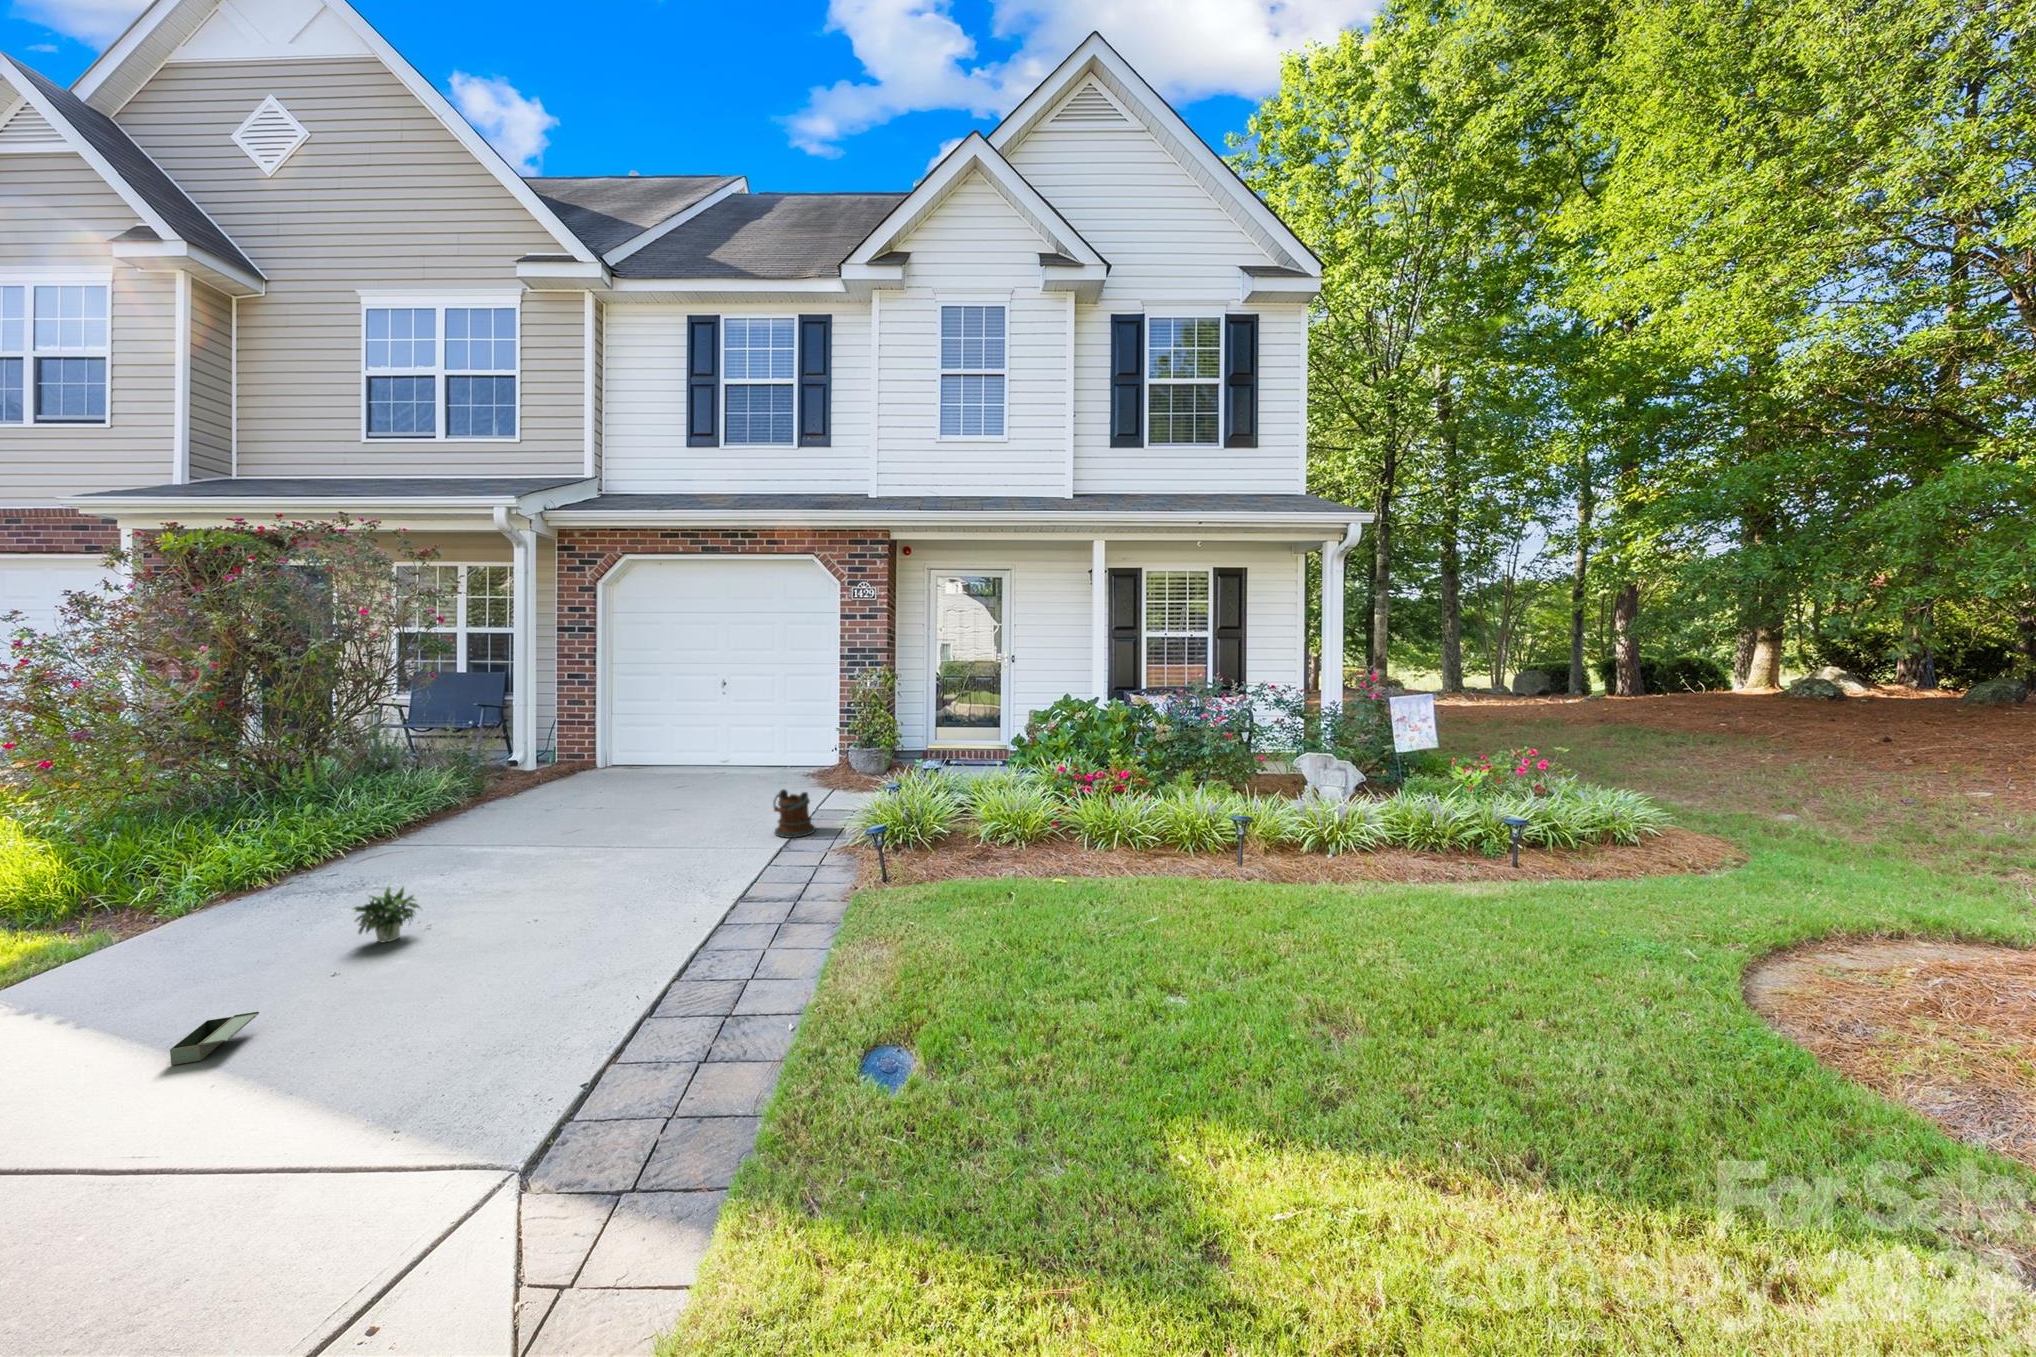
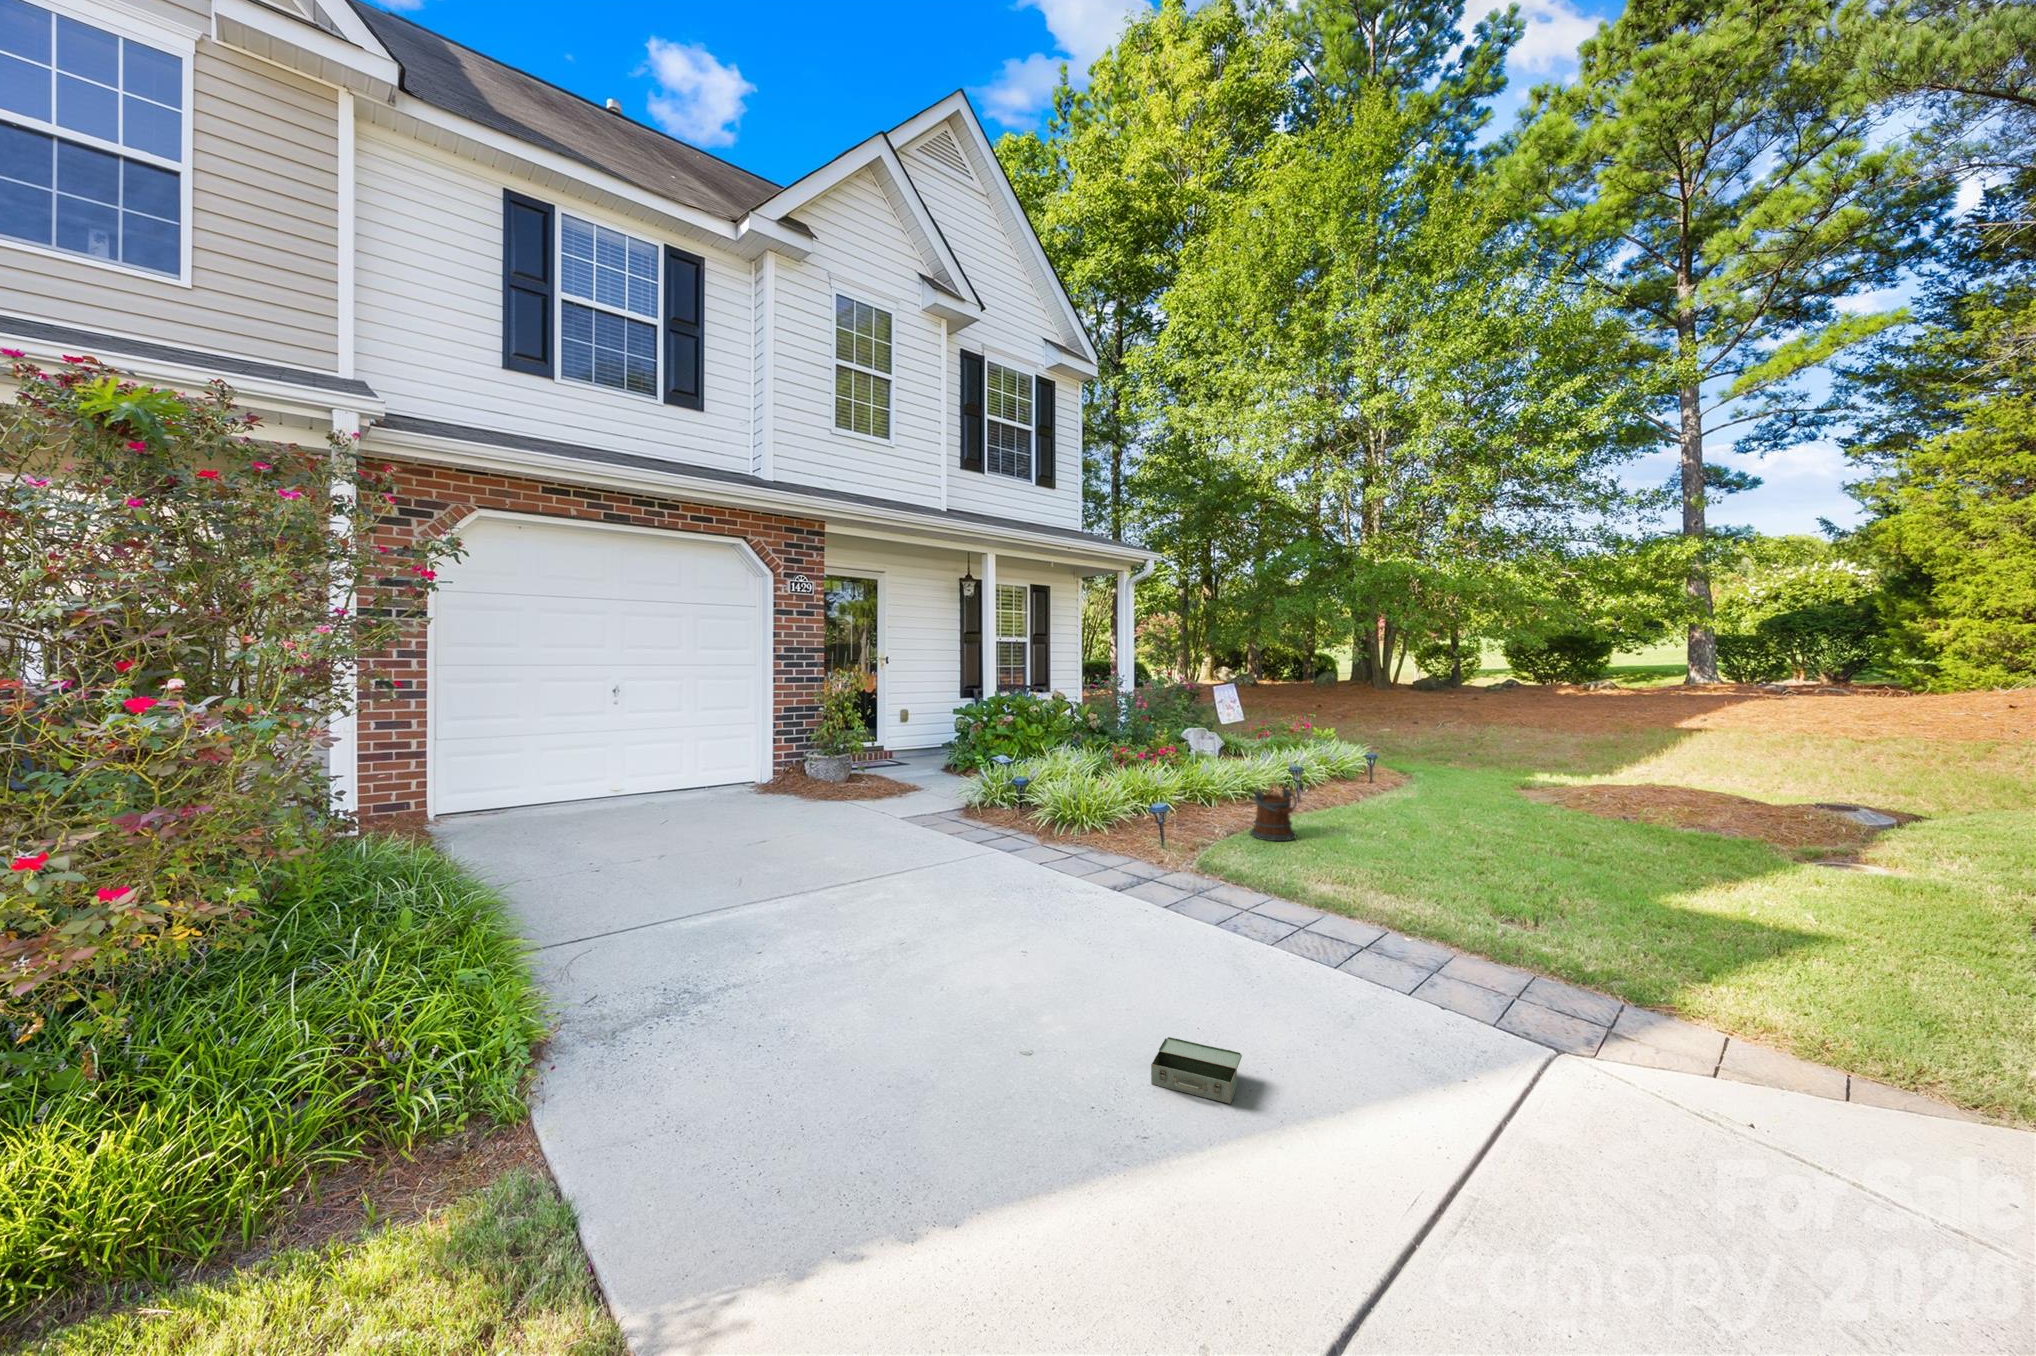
bucket: present [773,789,816,838] -> present [1250,789,1297,841]
potted plant: present [353,887,431,942] -> none [916,913,991,988]

